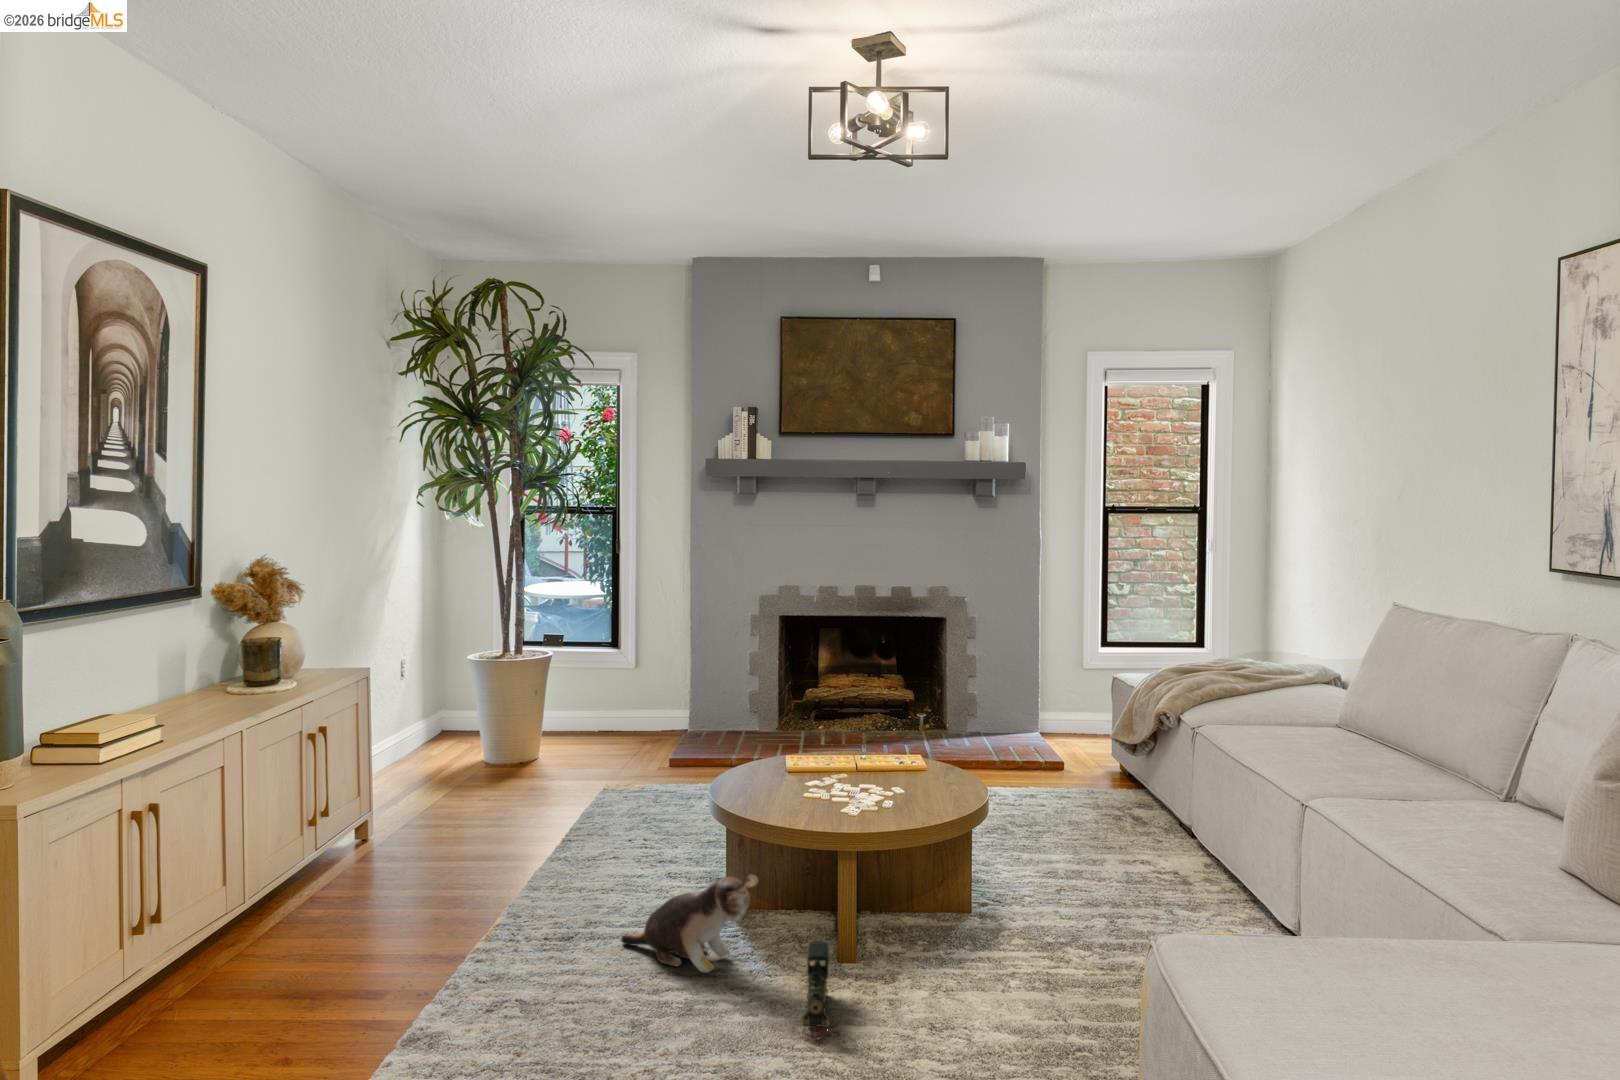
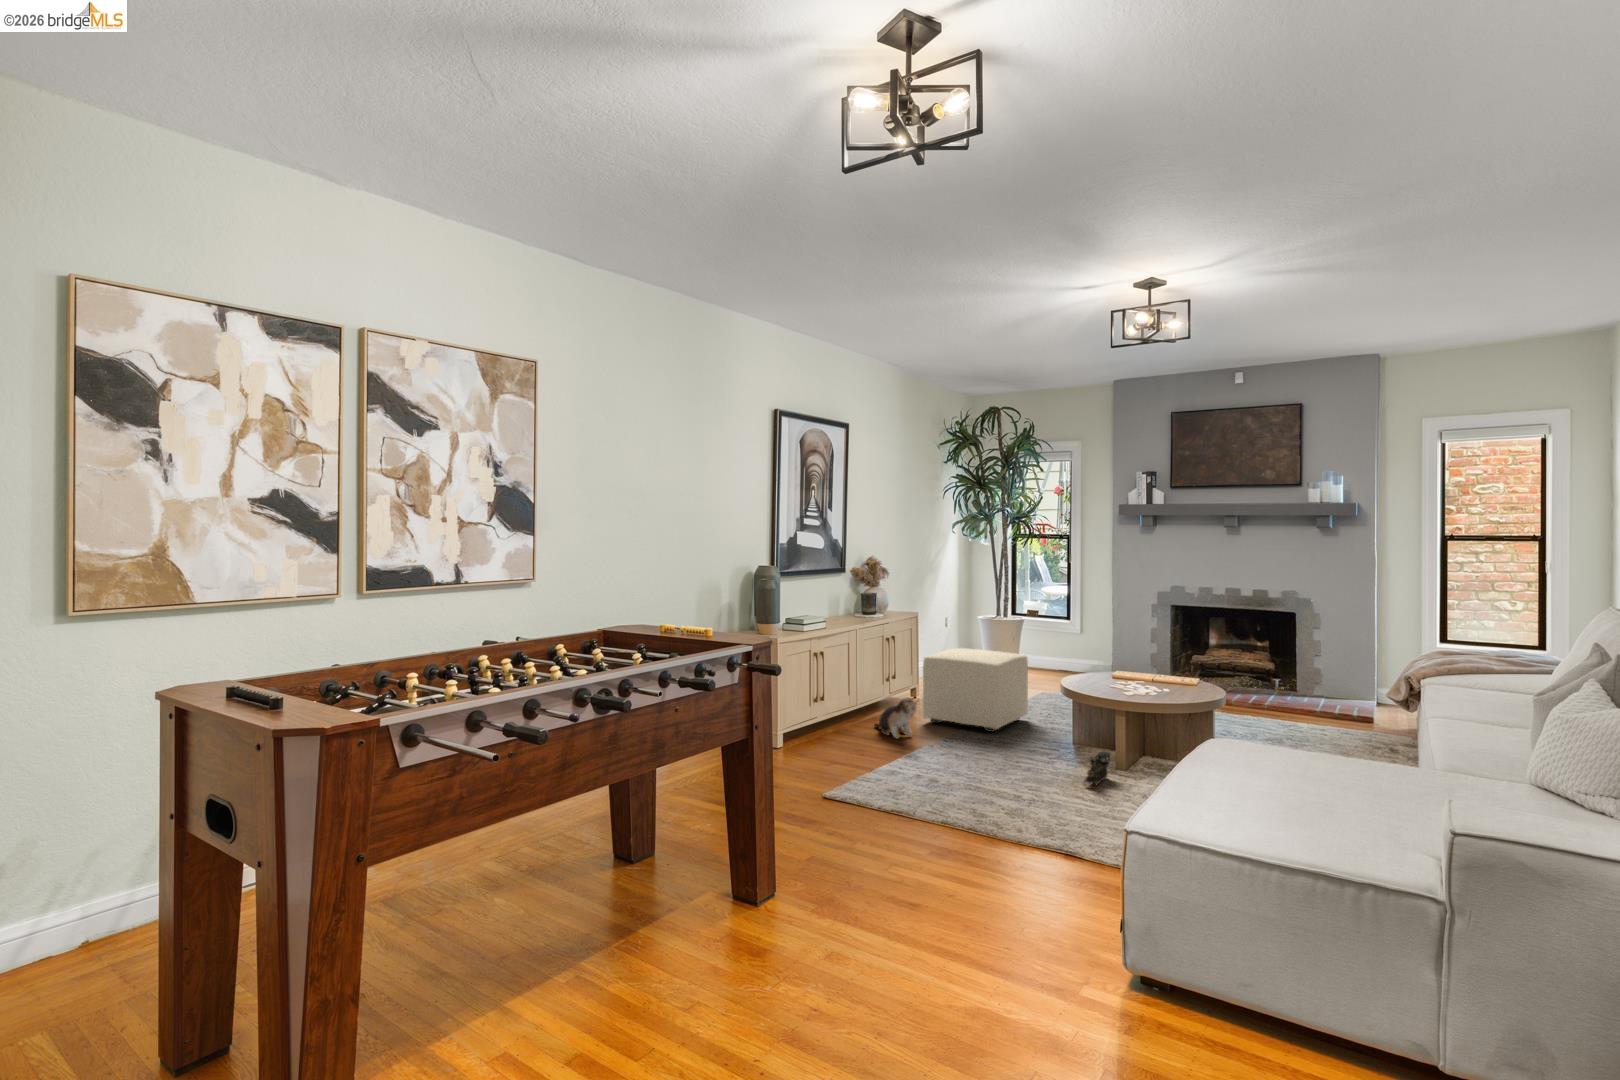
ottoman: none [403,737,608,909] -> present [923,648,1028,732]
plush toy: present [621,875,758,973] -> present [874,697,919,739]

